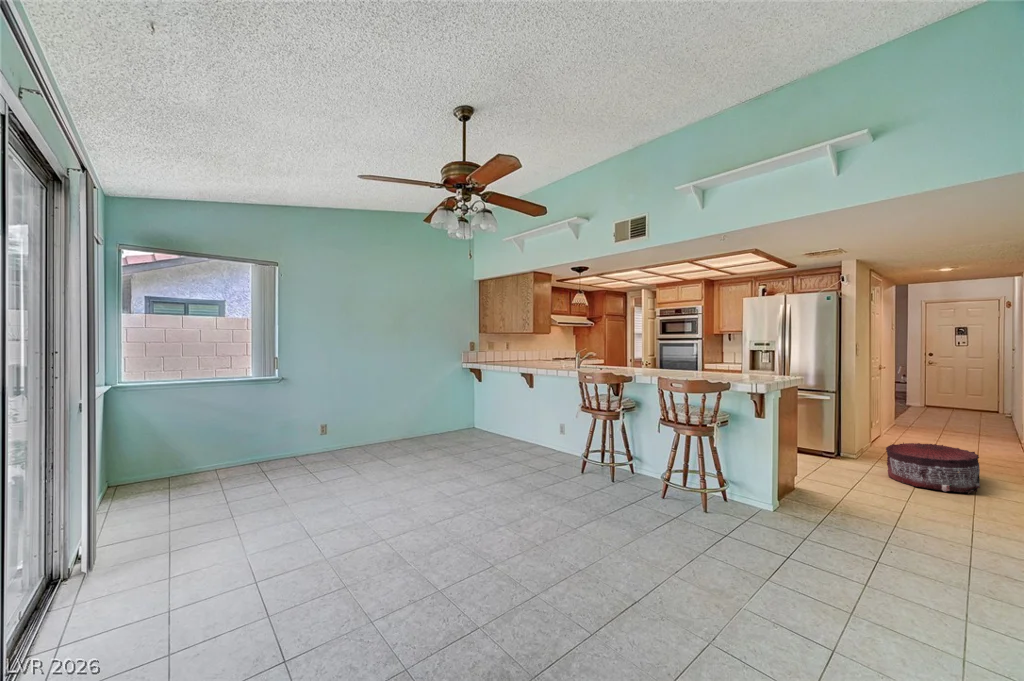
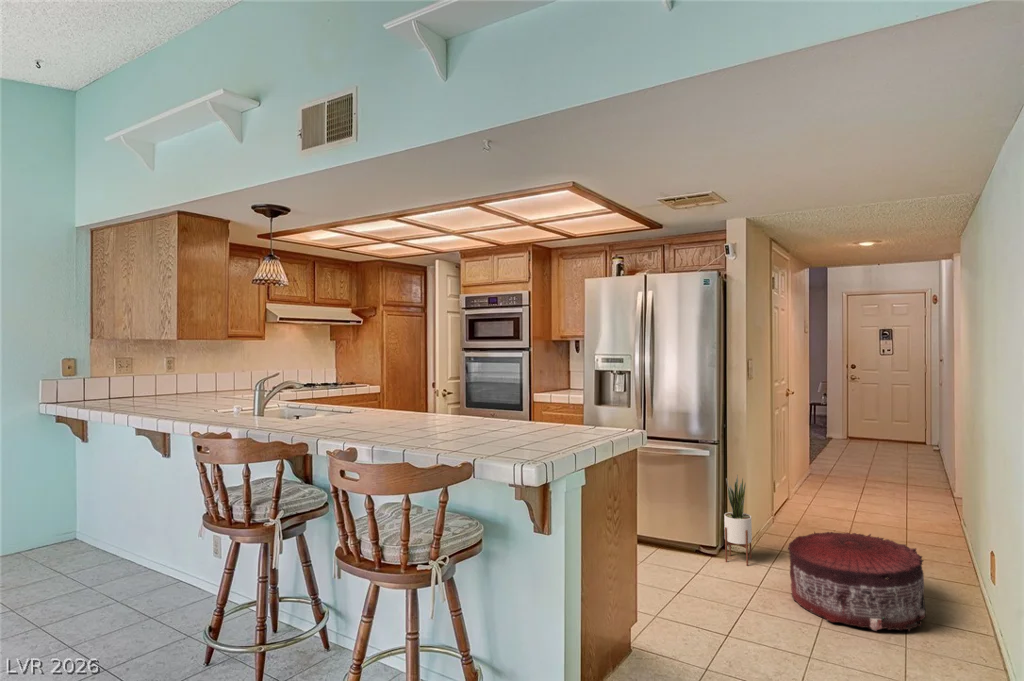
potted plant: none [840,410,859,463] -> present [724,475,752,566]

